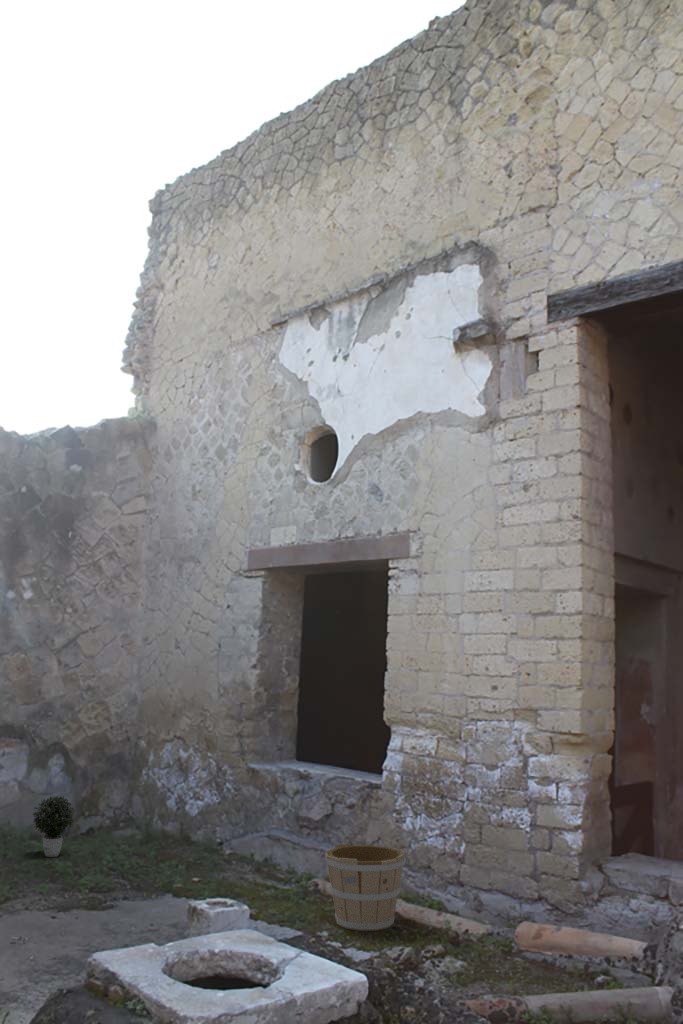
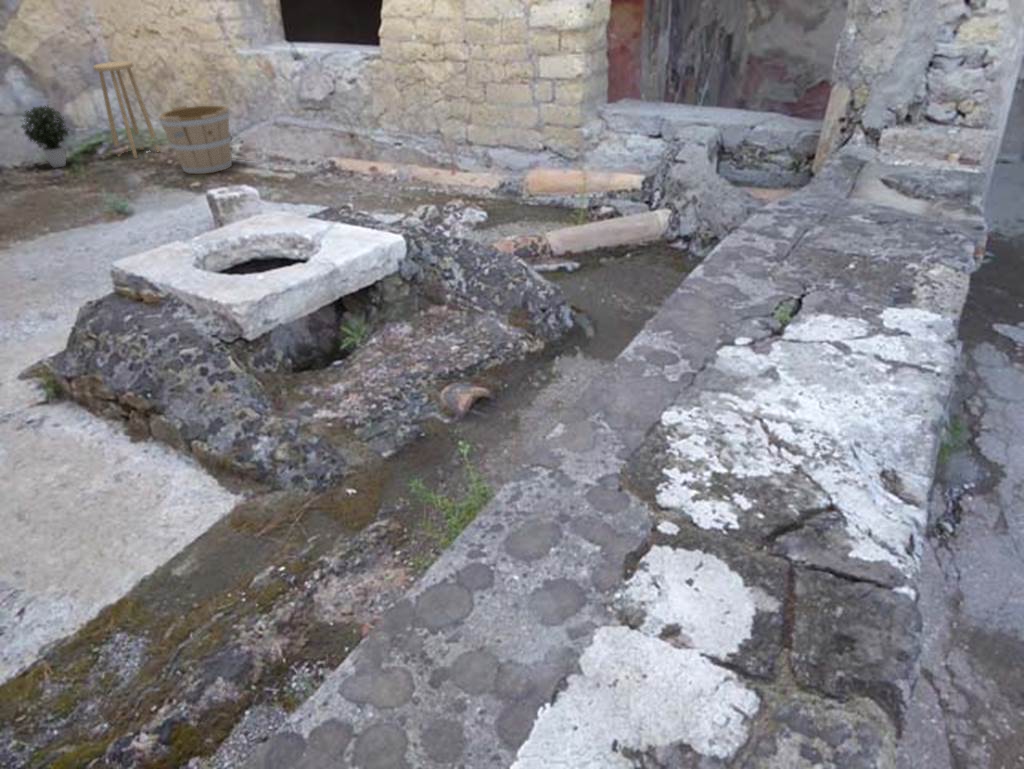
stool: none [108,763,150,857] -> present [94,61,160,159]
wooden bucket: present [325,843,406,931] -> present [159,105,232,174]

